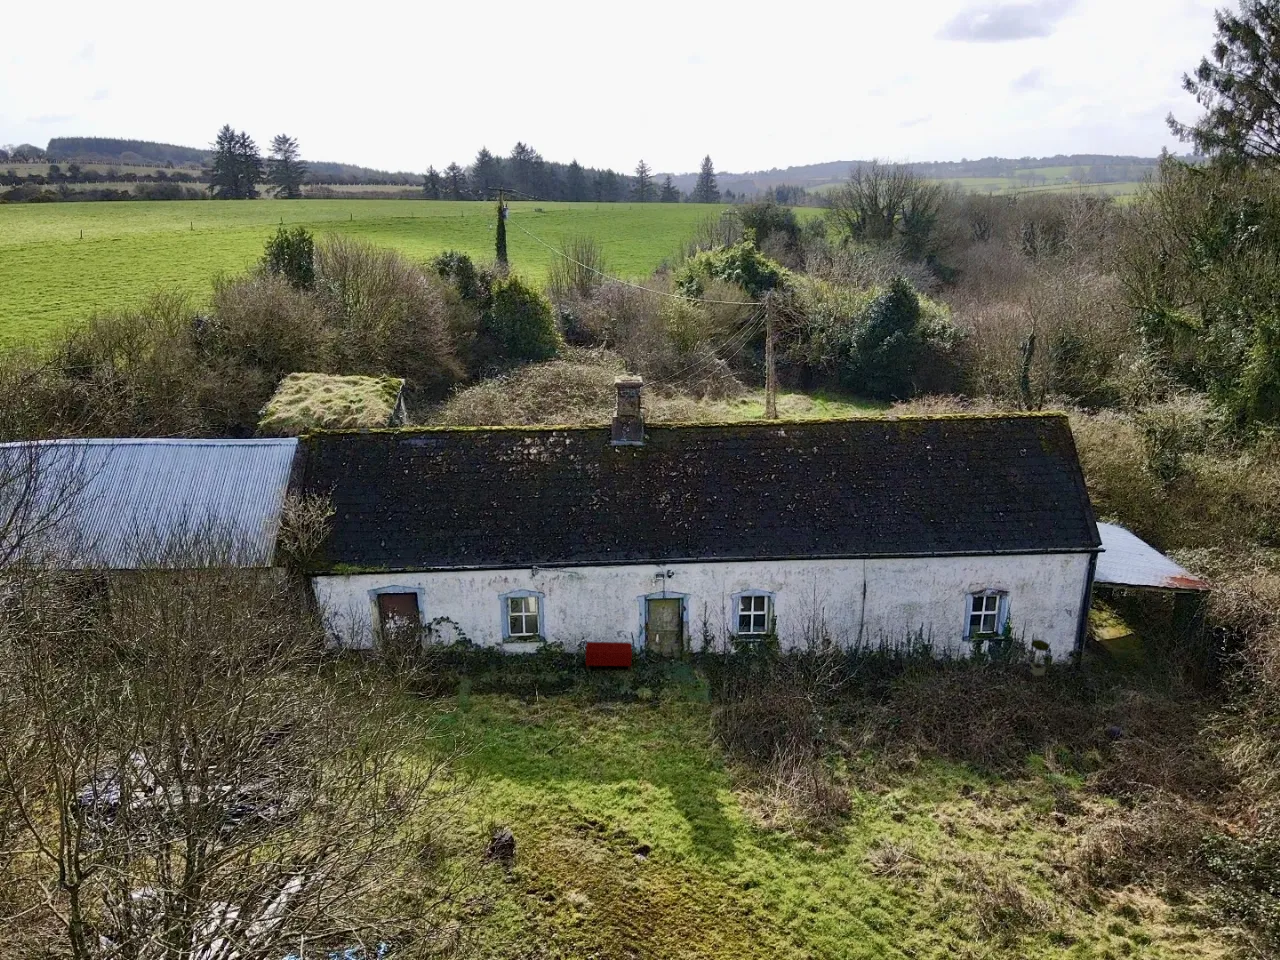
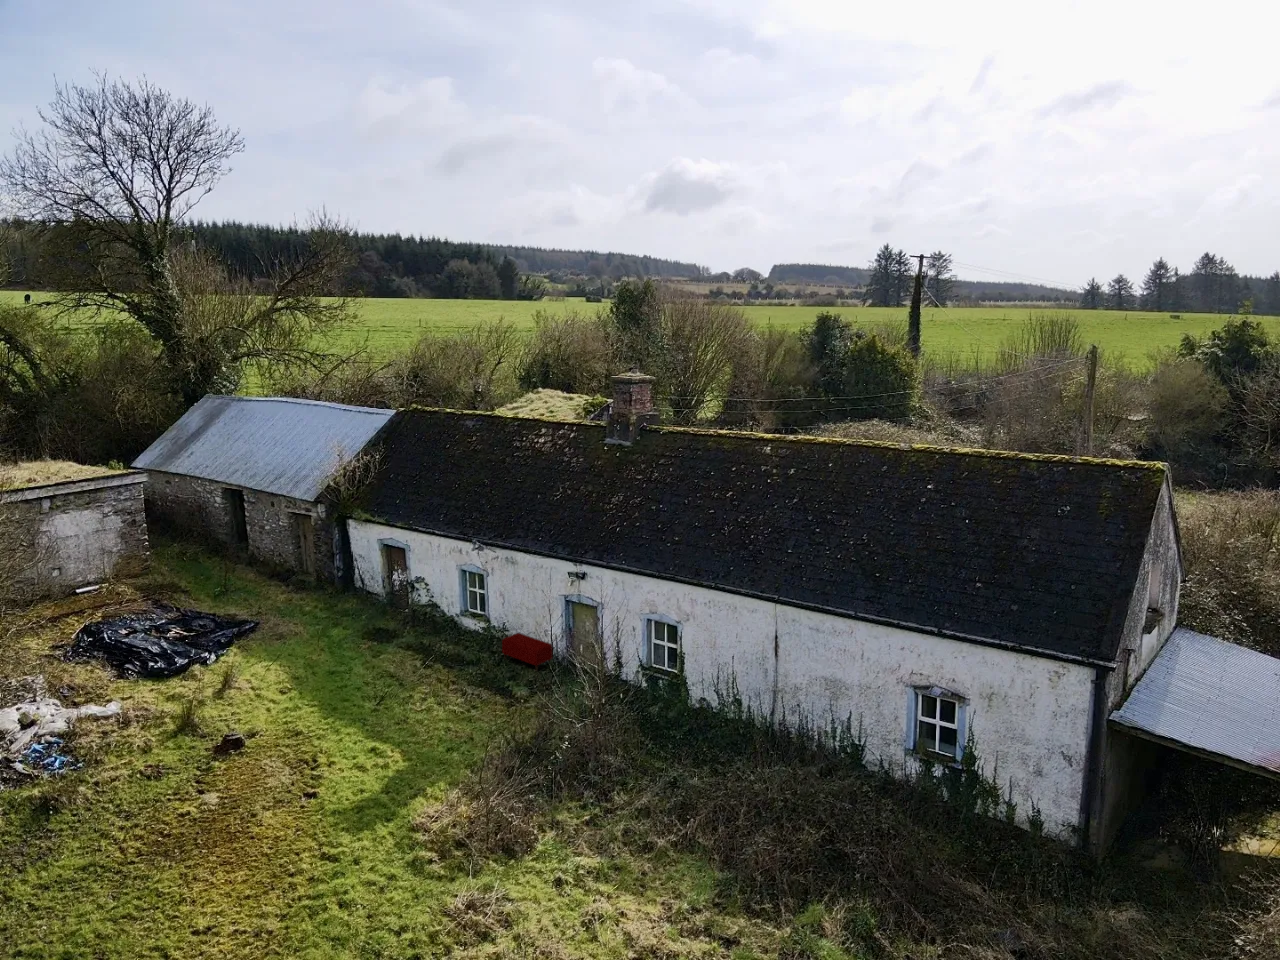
potted tree: present [1030,640,1049,676] -> none [996,784,1023,847]

